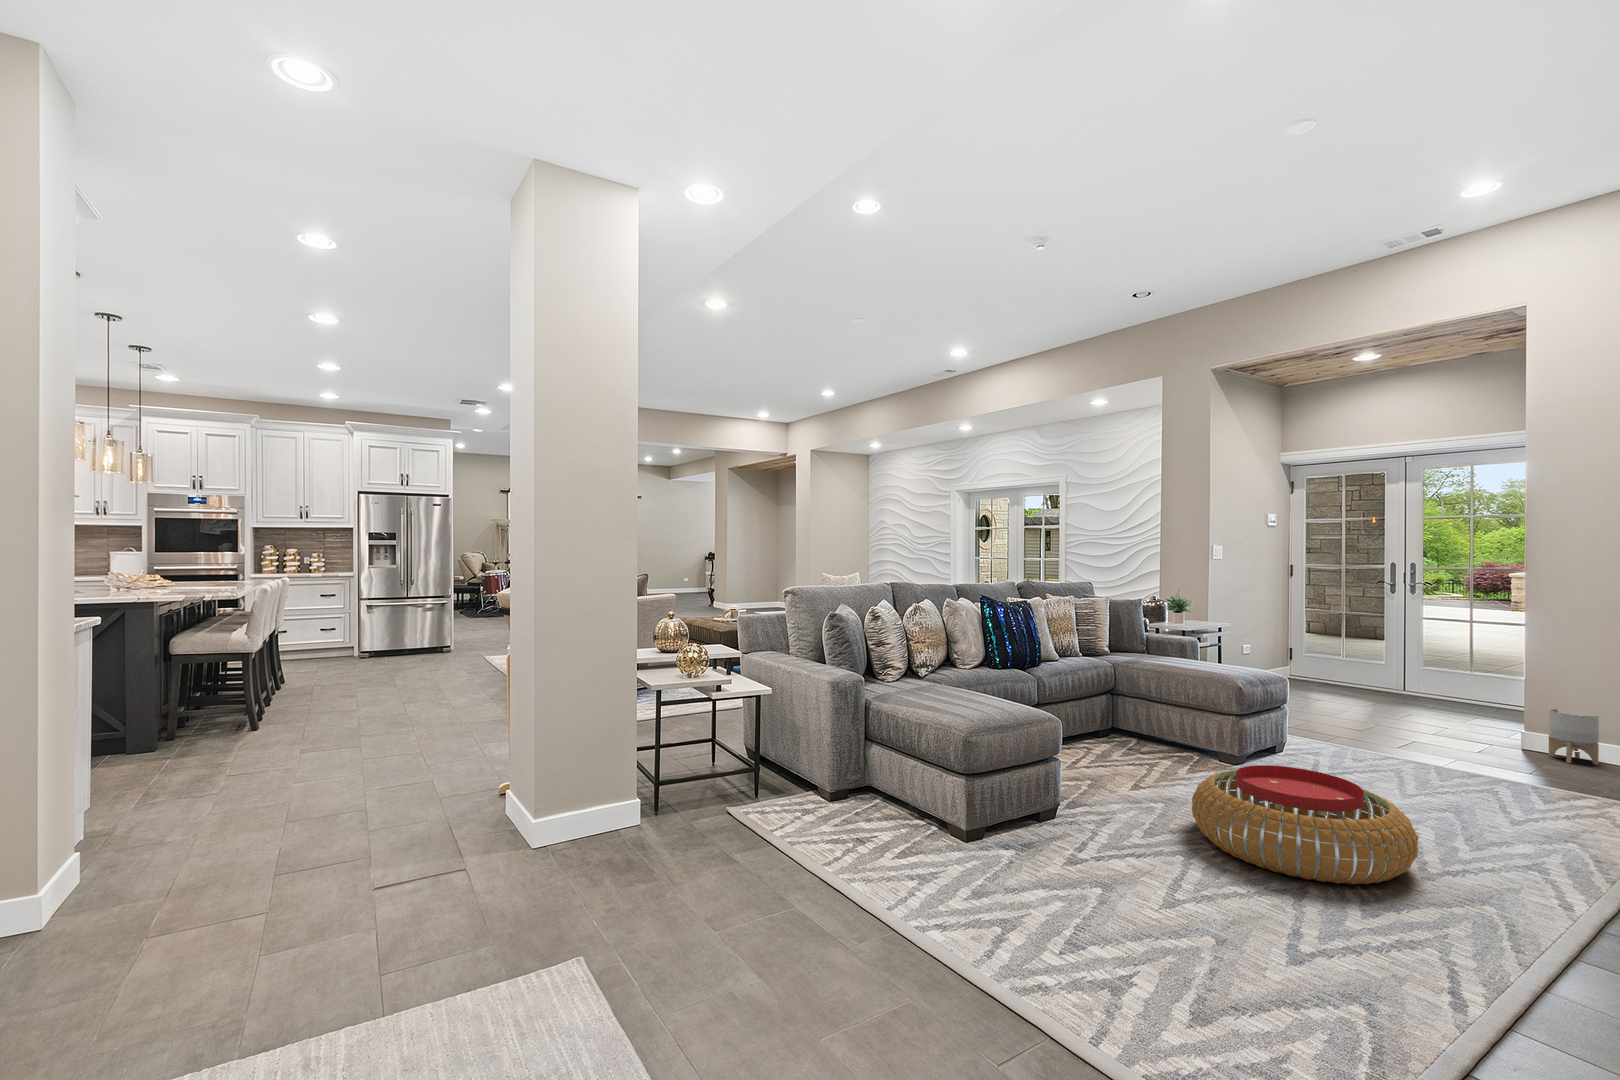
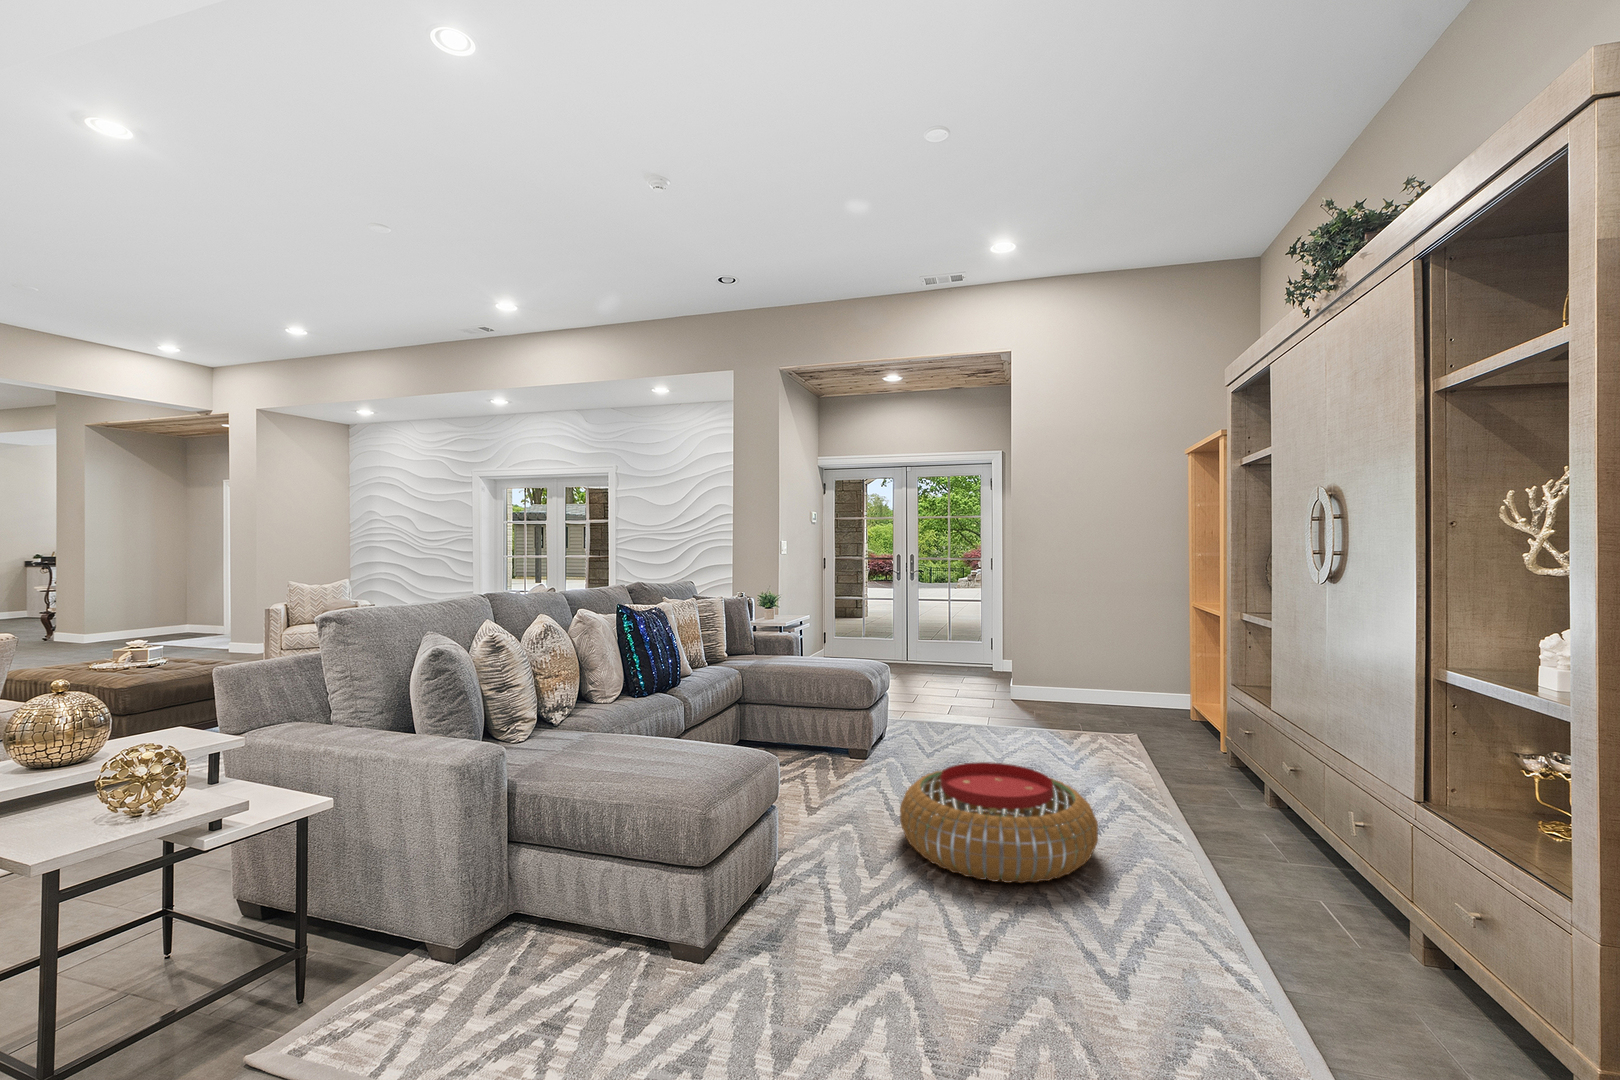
planter: present [1549,709,1599,765] -> none [1037,667,1066,709]

